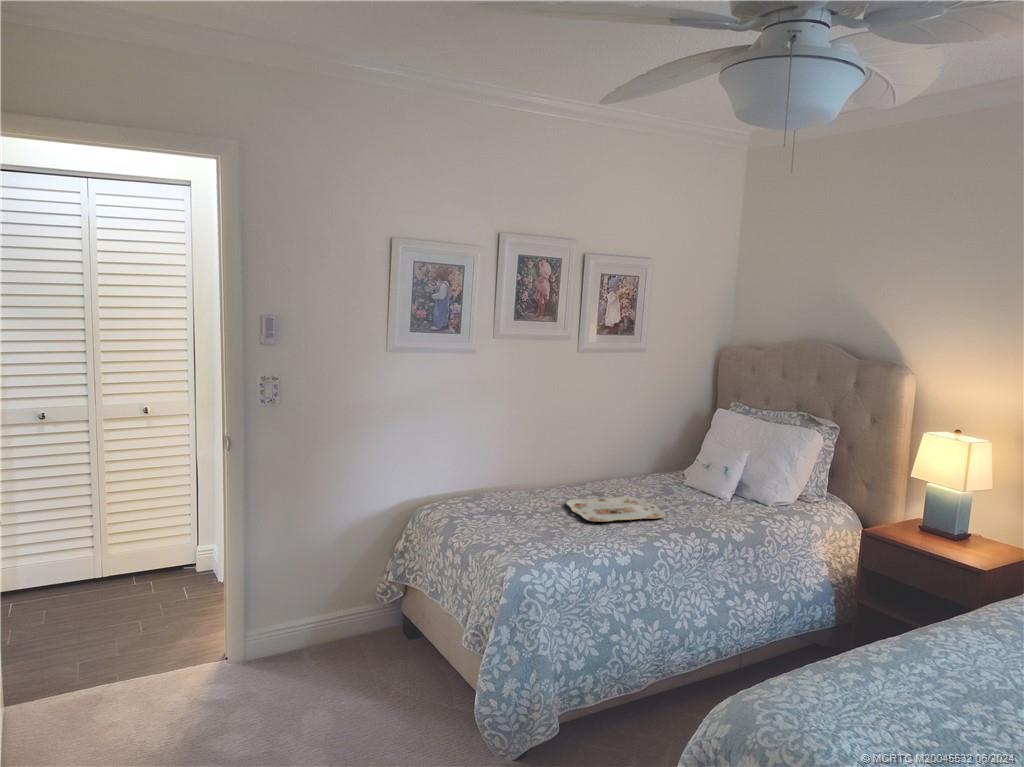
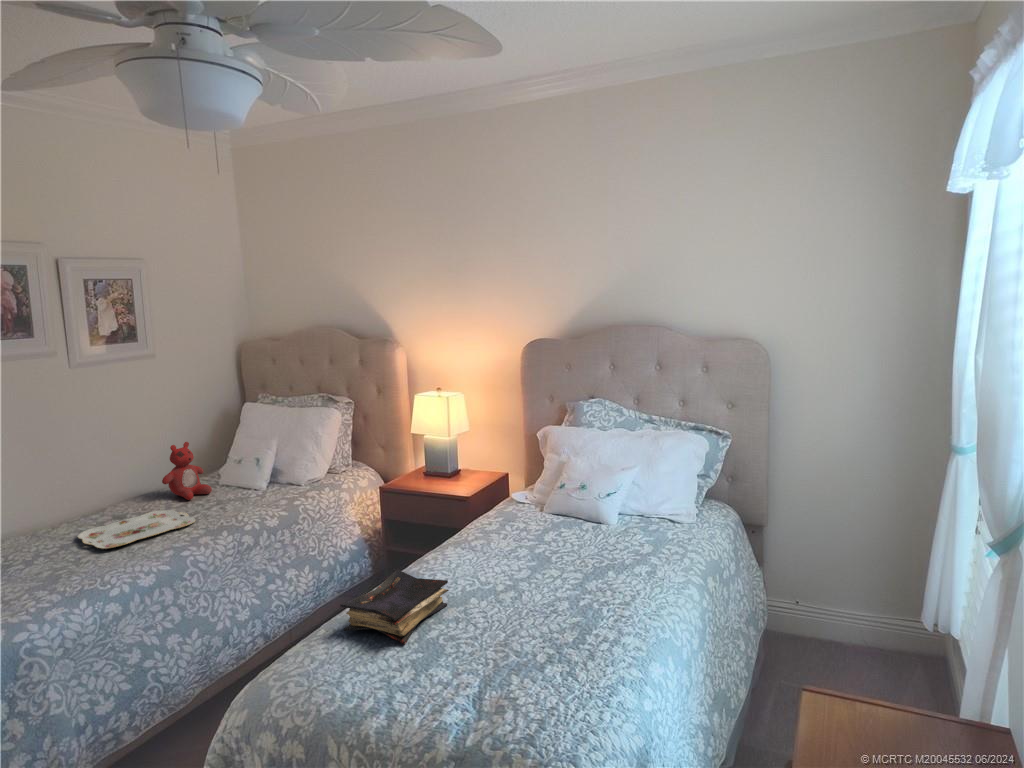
stuffed bear: none [636,436,679,493] -> present [162,442,212,500]
book: none [836,632,975,722] -> present [340,569,449,644]

